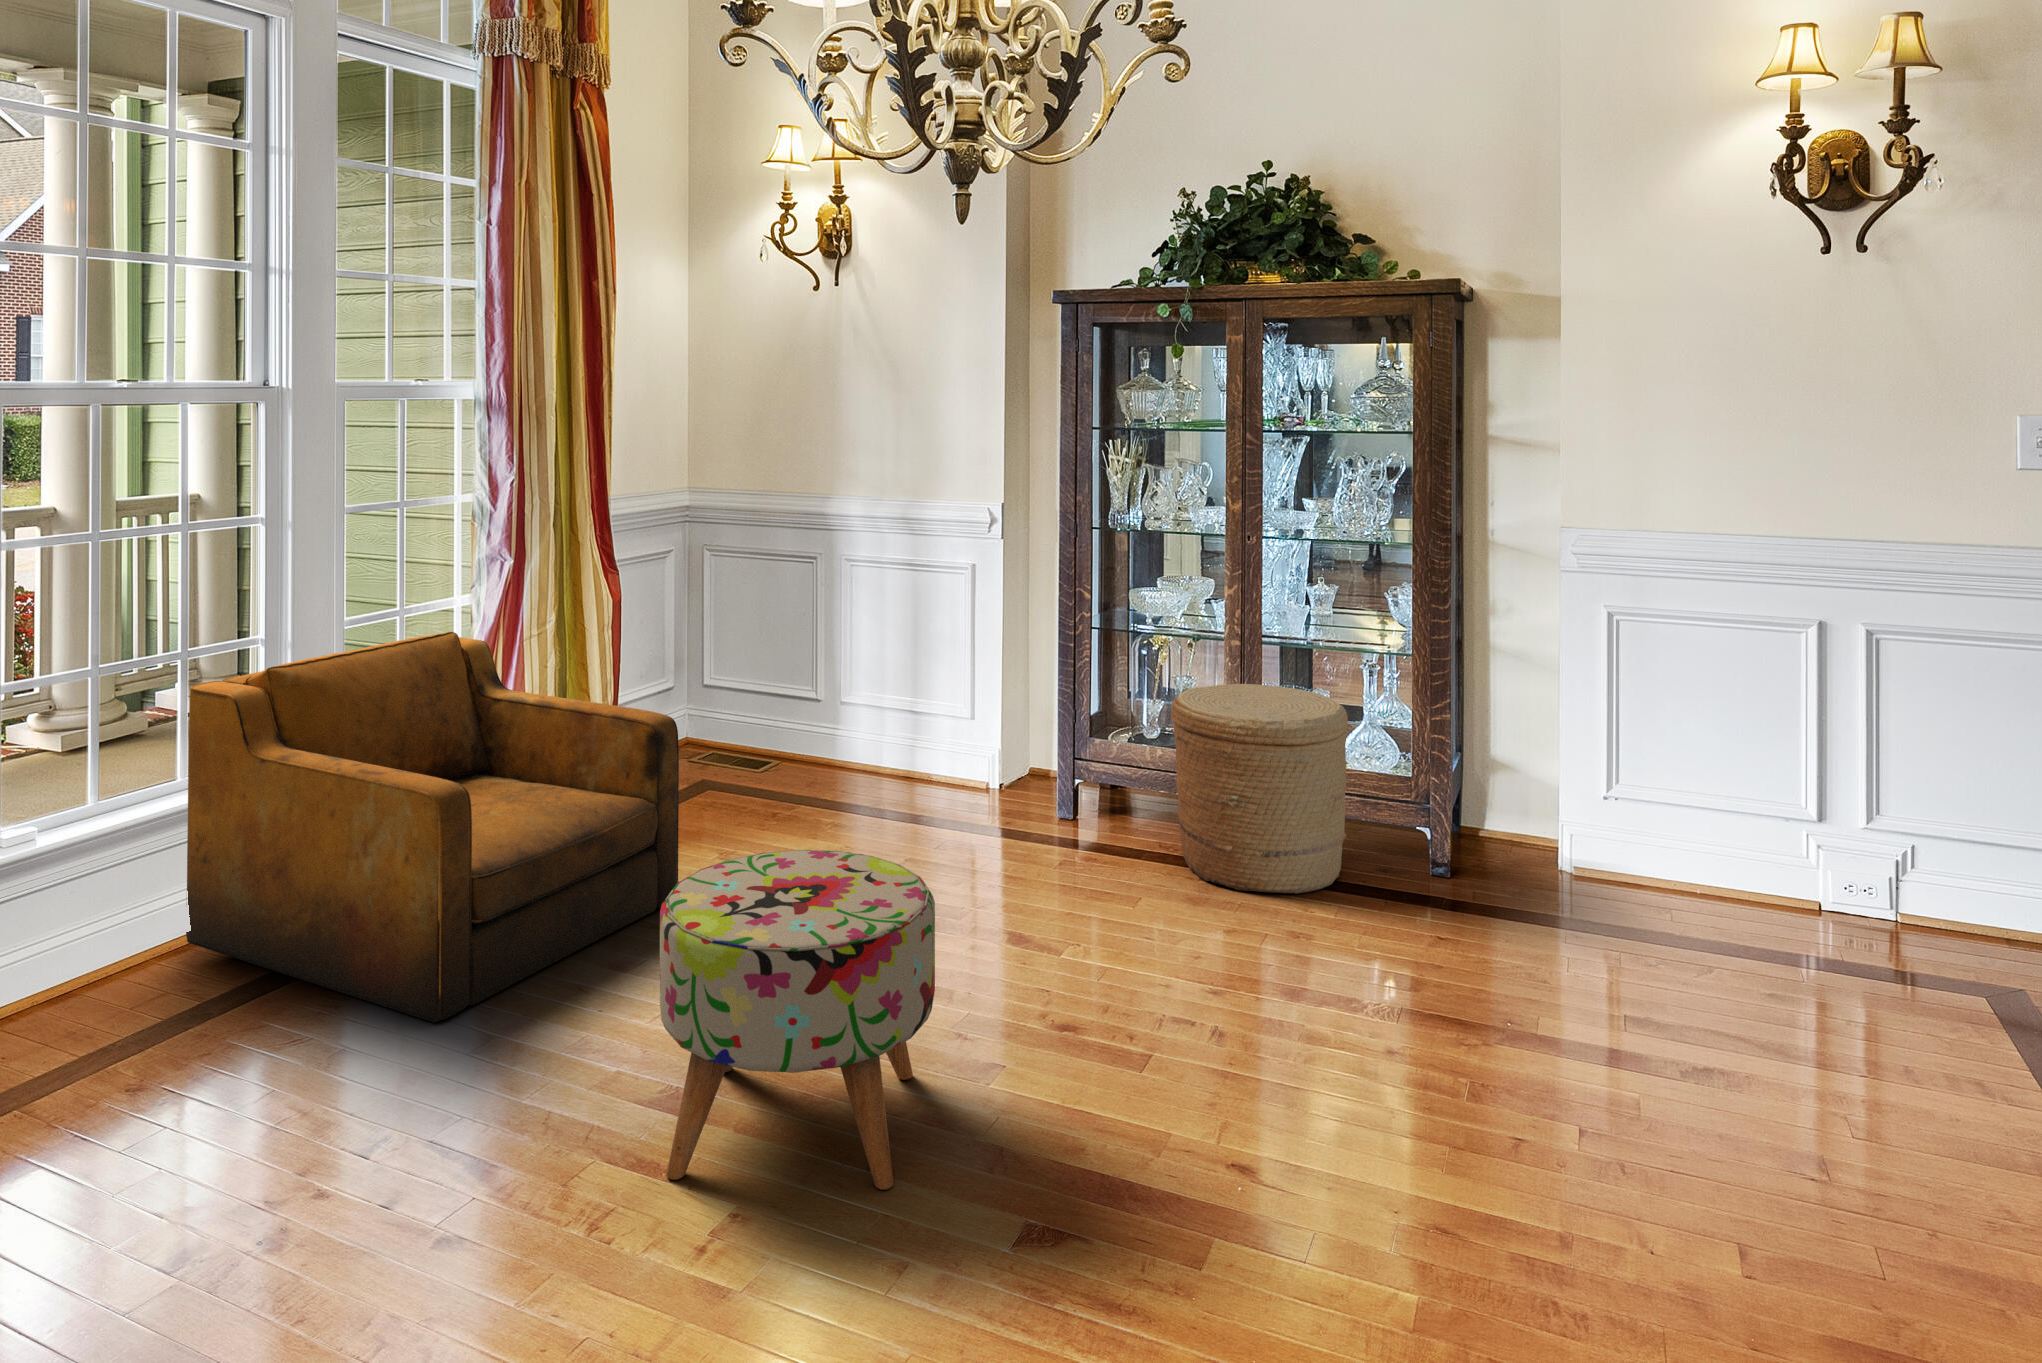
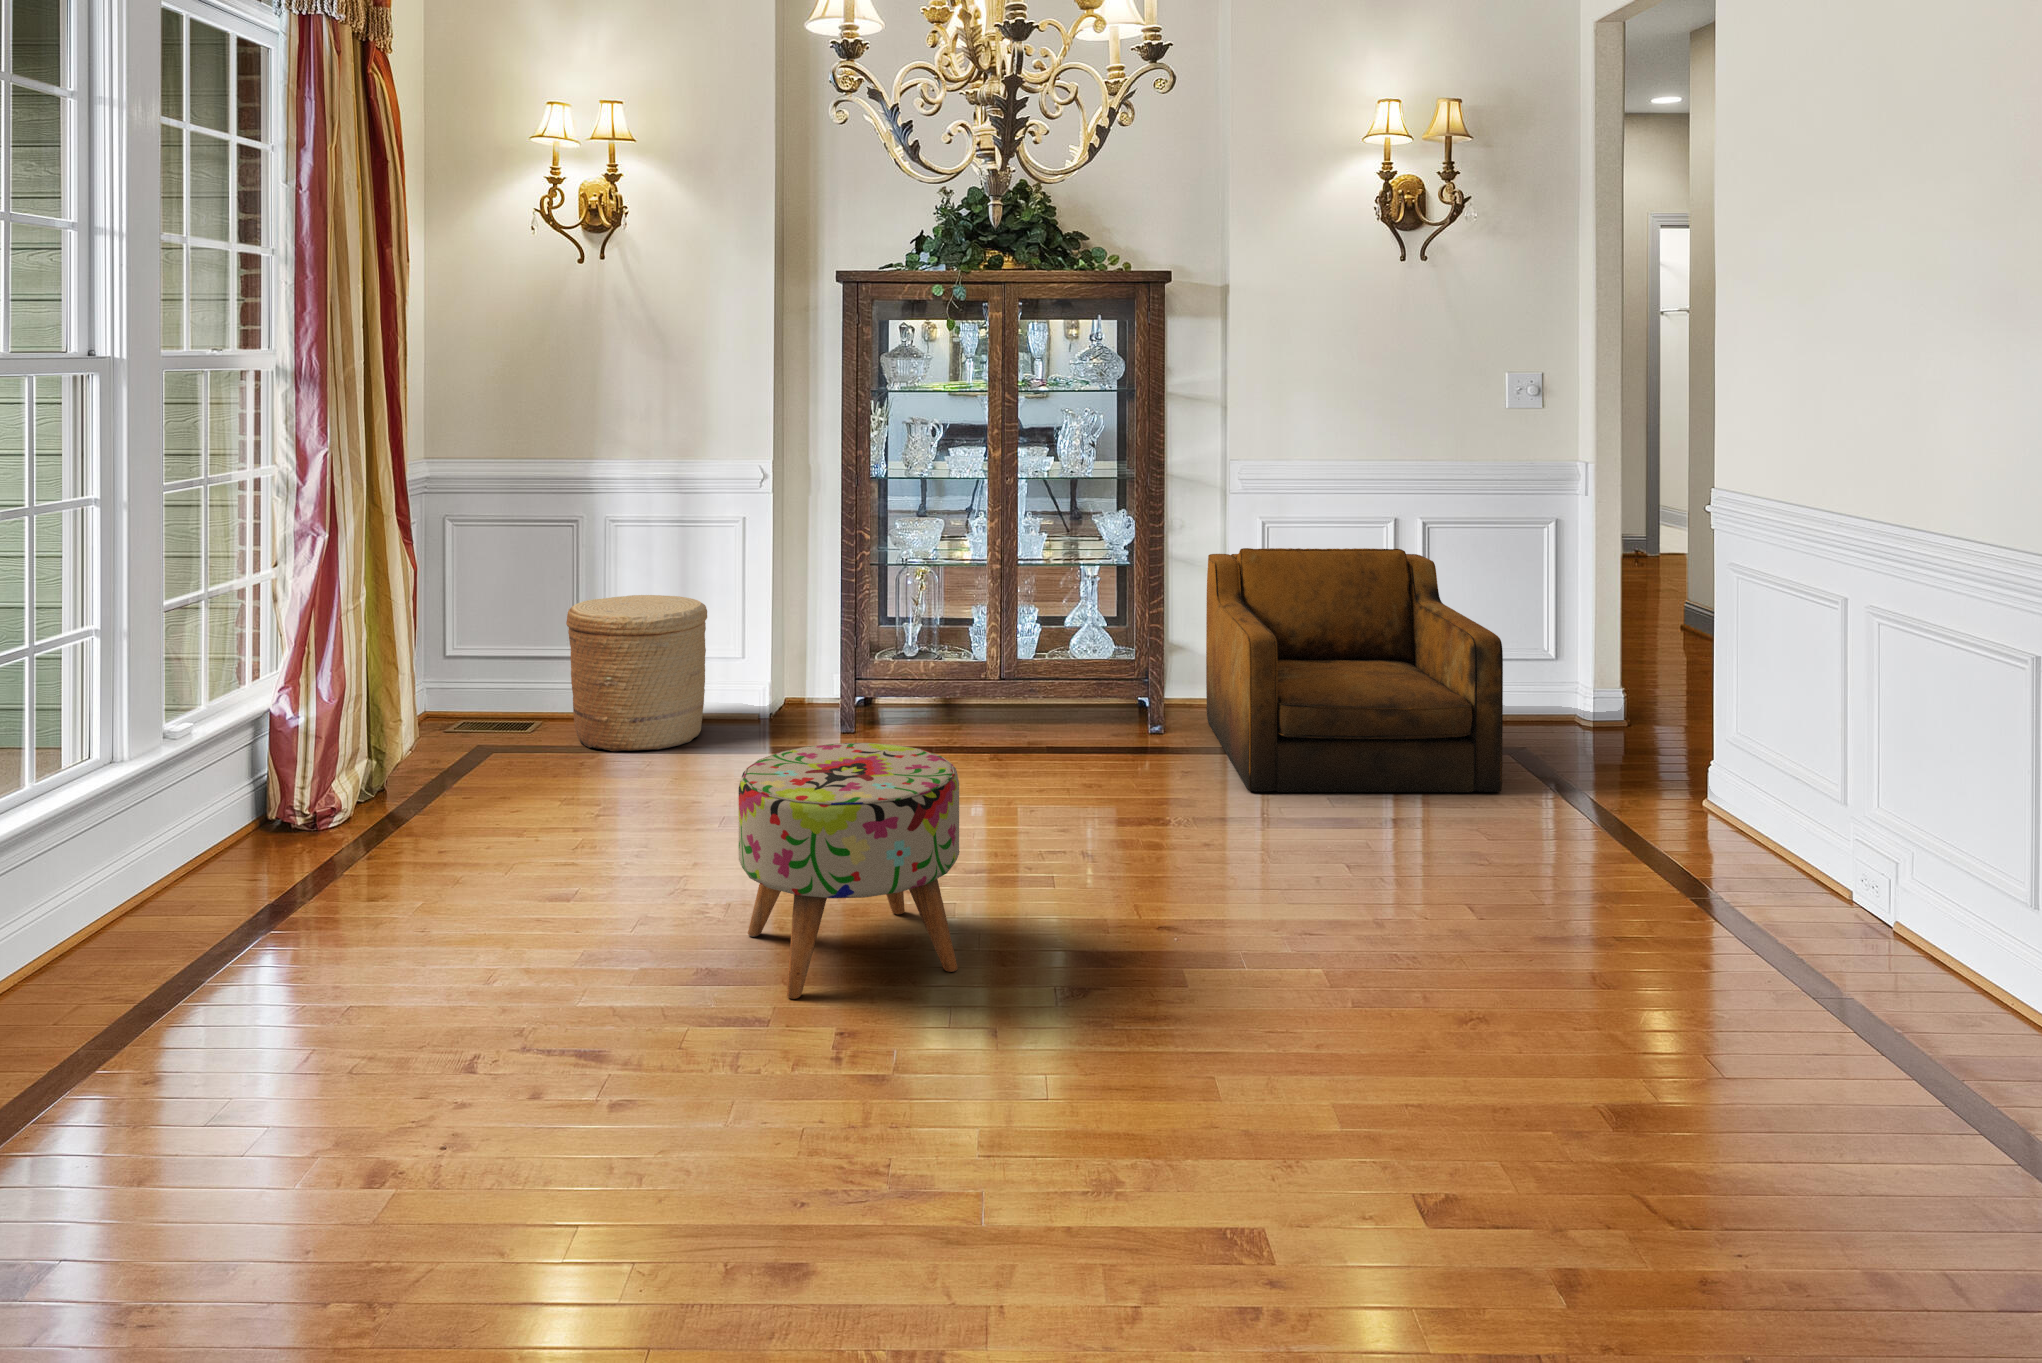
armchair: present [186,632,679,1022] -> present [1206,548,1503,792]
woven basket: present [1171,684,1348,894] -> present [566,595,707,751]

